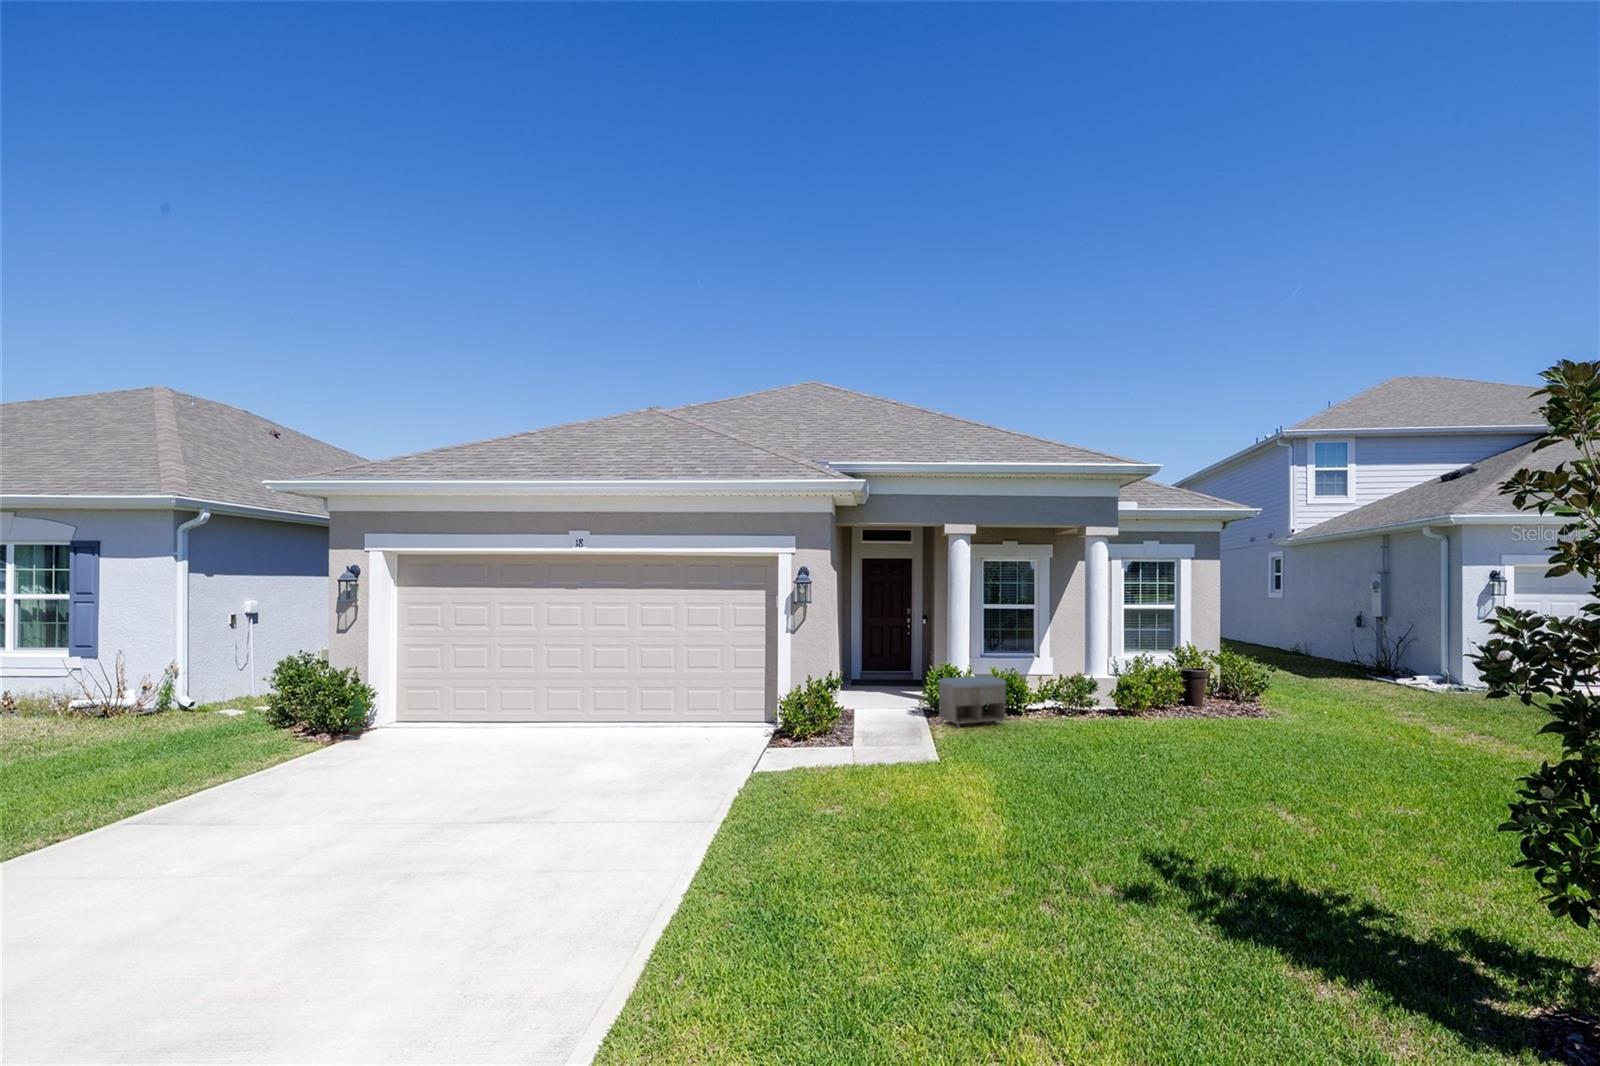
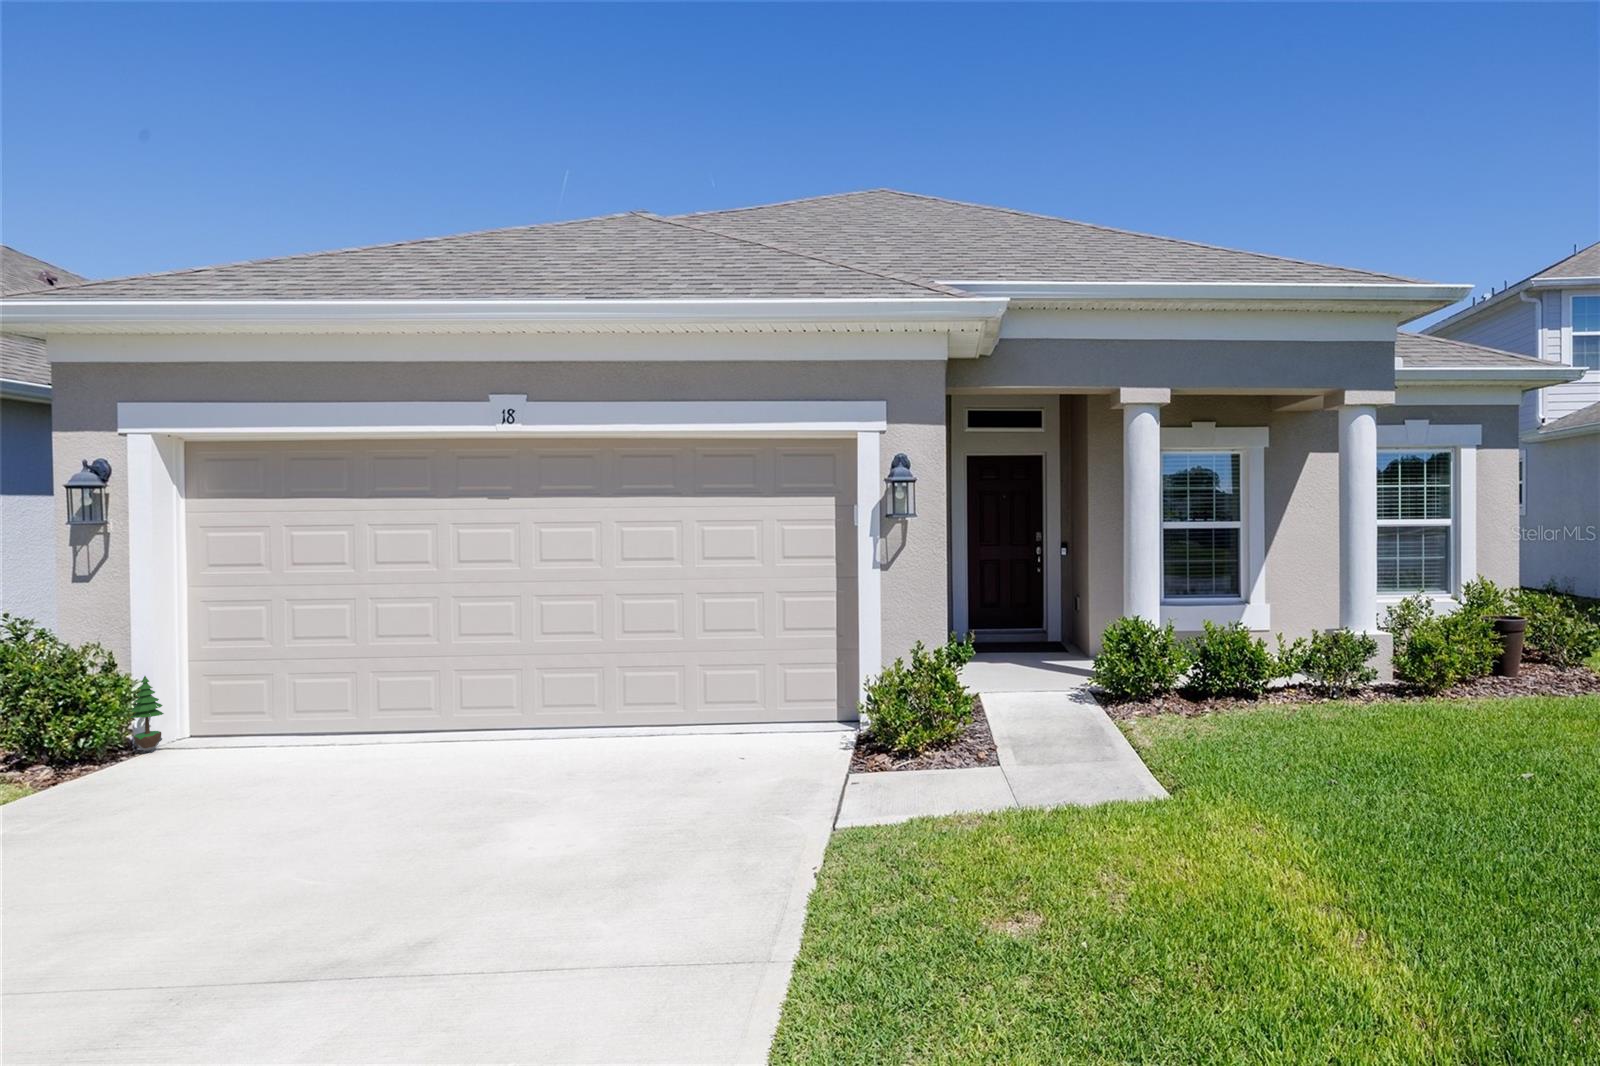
storage bench: present [939,676,1006,728] -> none [1127,636,1248,725]

